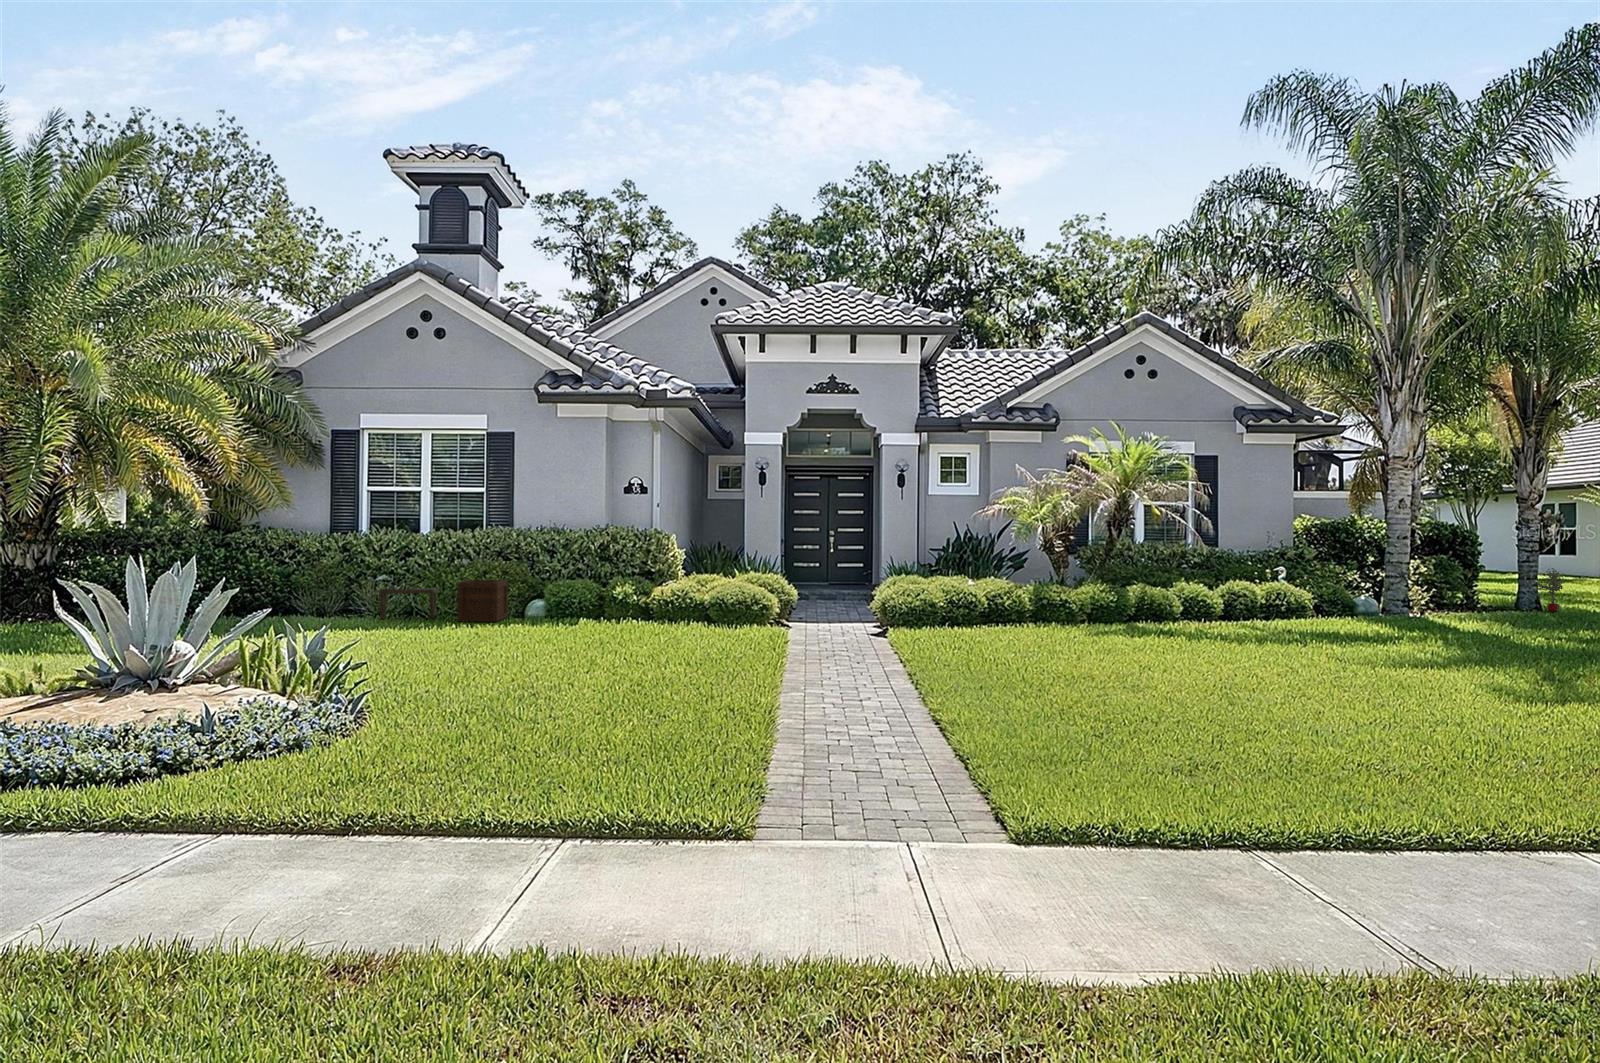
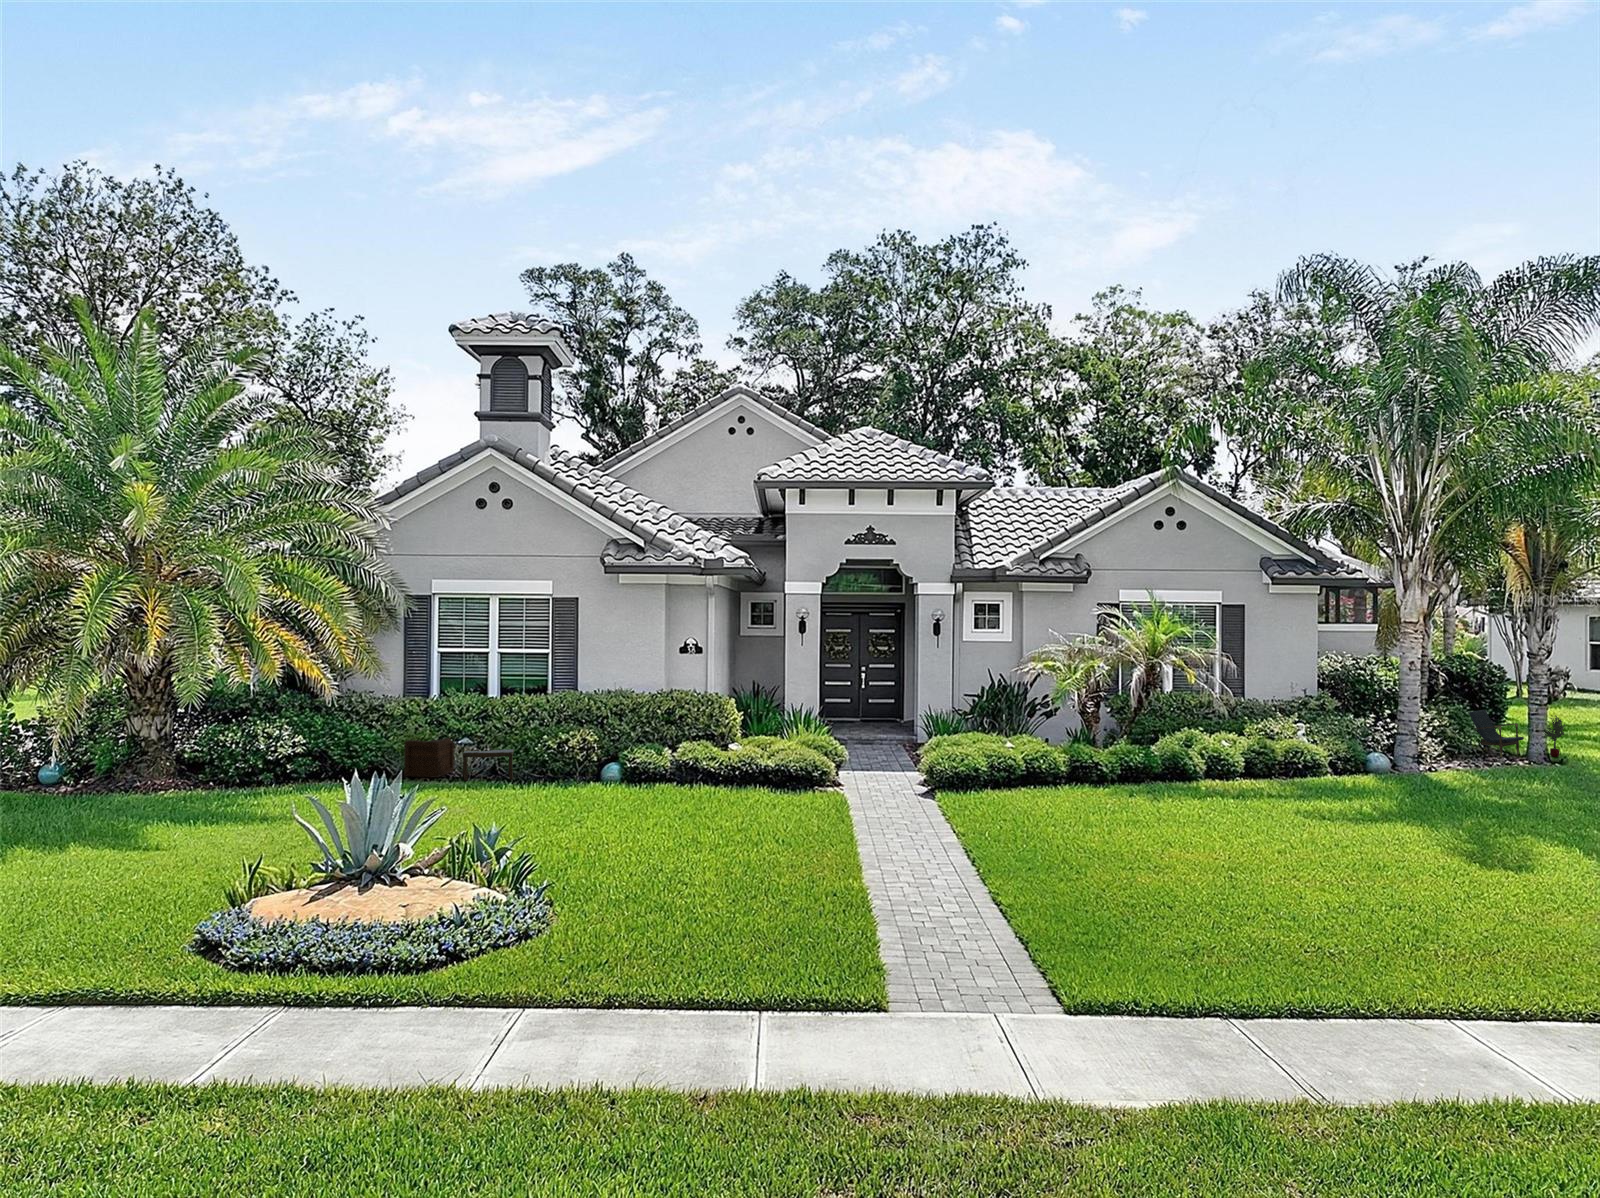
lounge chair: none [1459,565,1519,612] -> present [1469,710,1524,757]
wooden crate: present [457,579,508,622] -> present [404,736,454,778]

